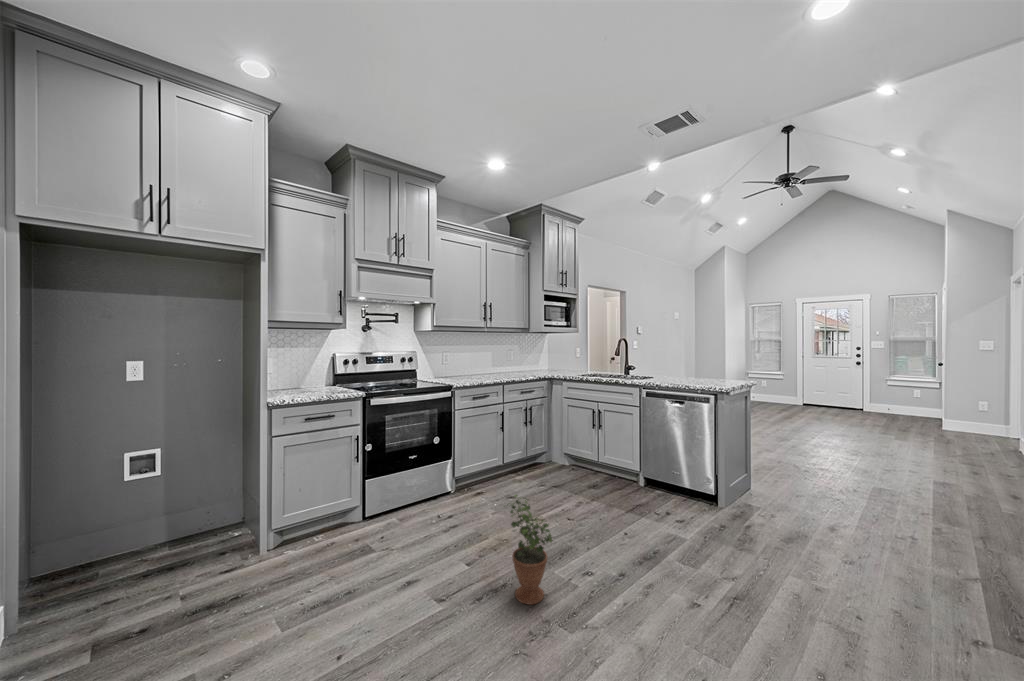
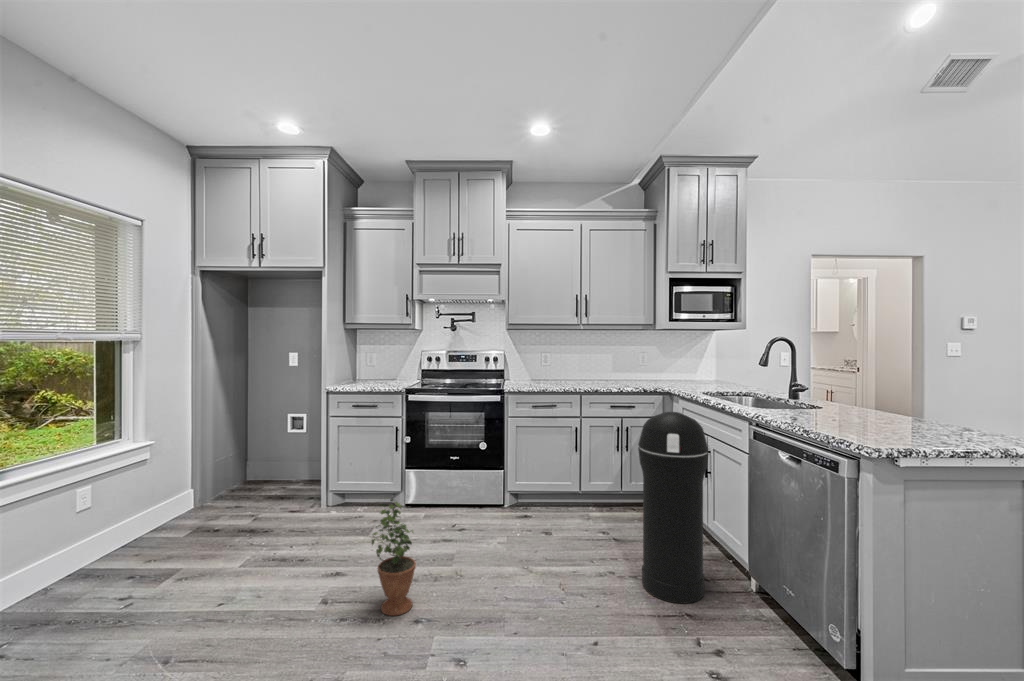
trash can: none [610,389,656,513] -> present [638,412,708,604]

